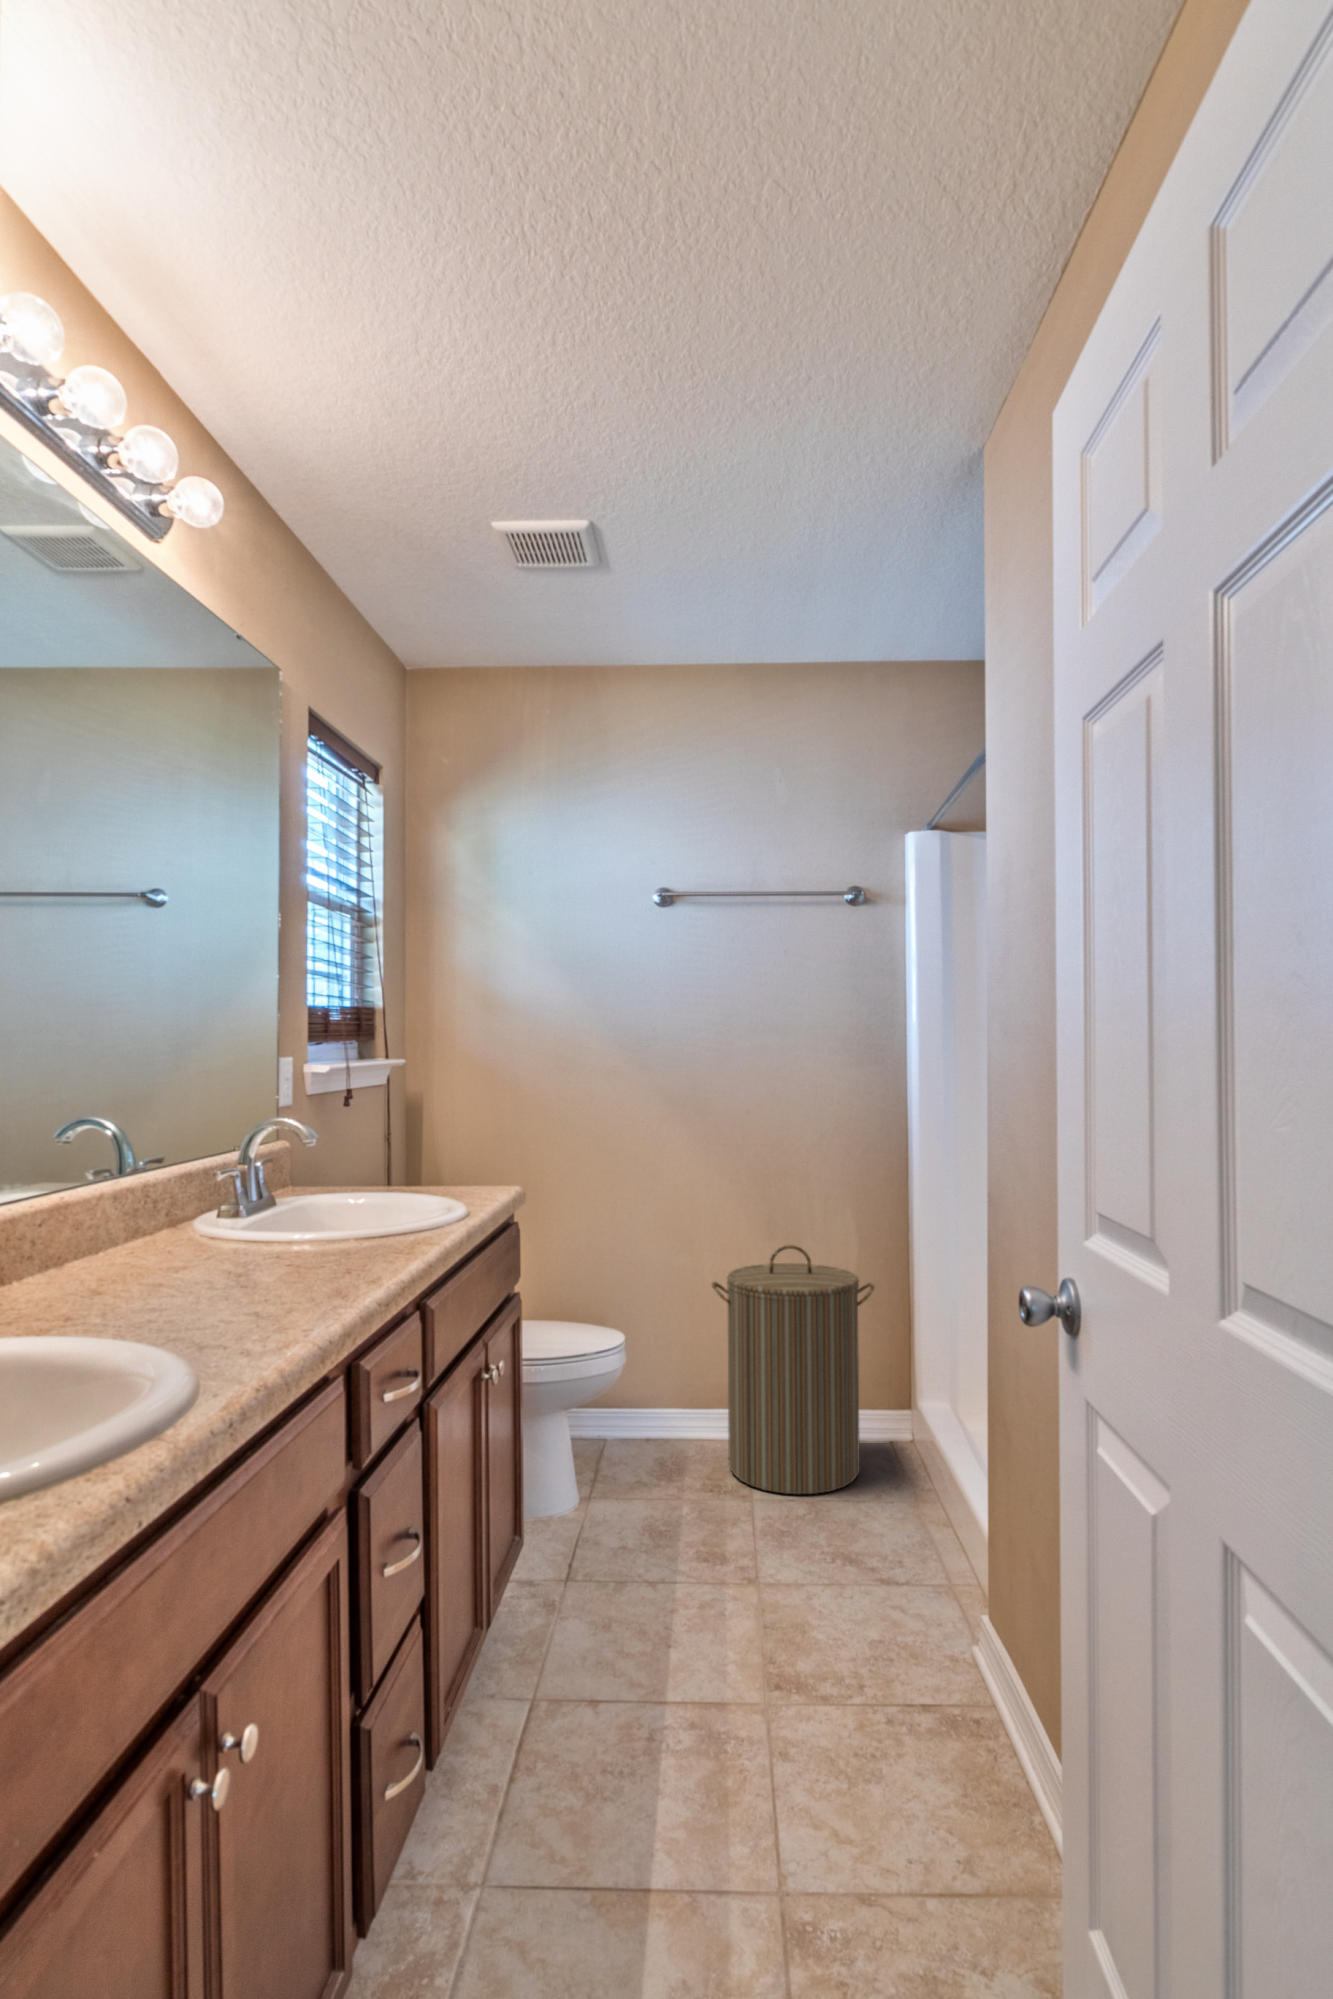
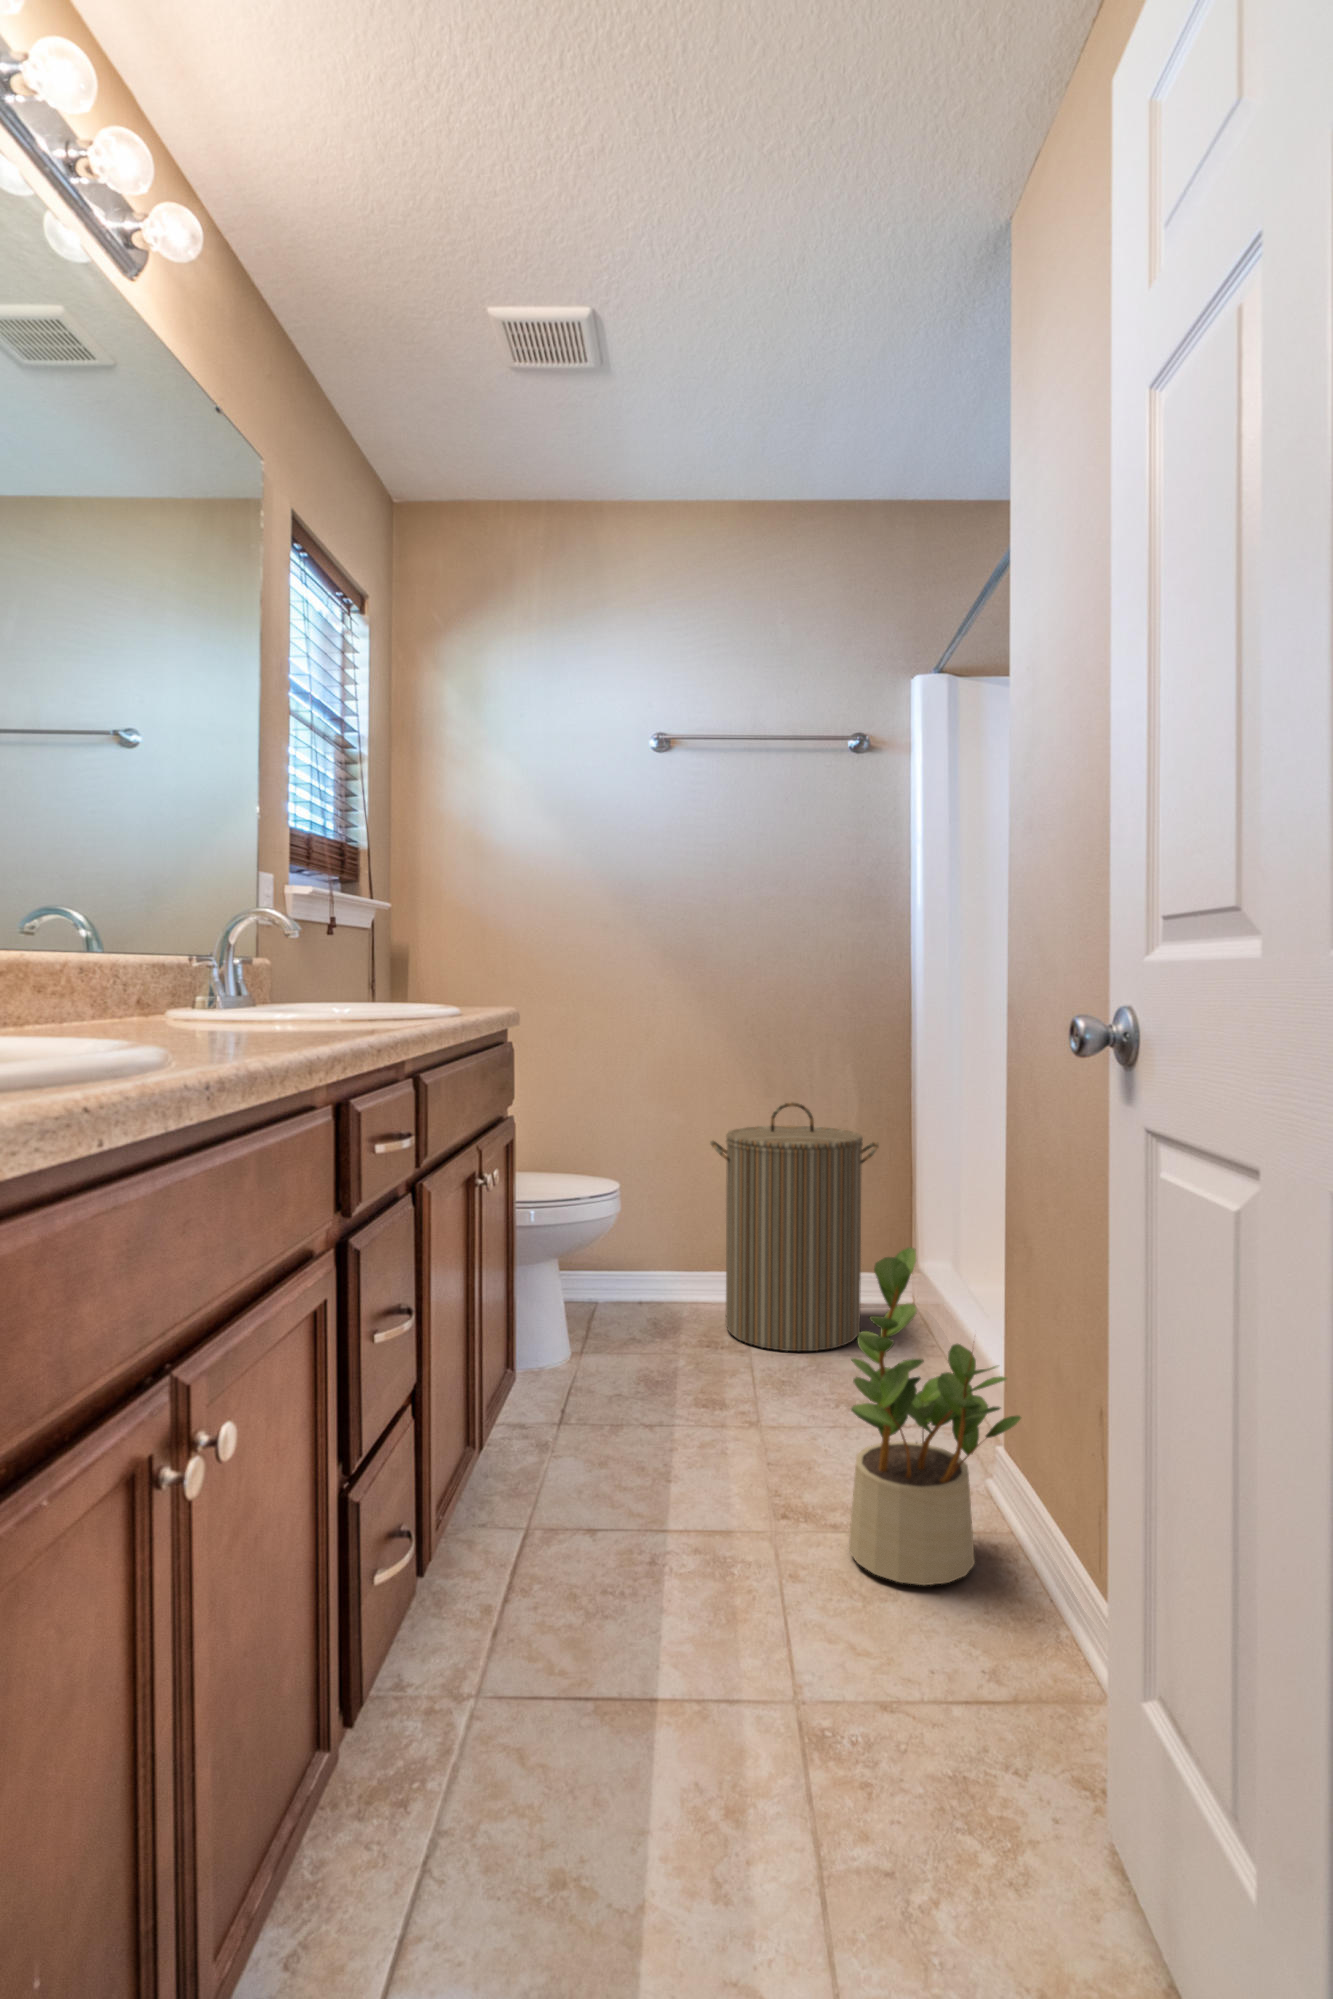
potted plant: none [838,1435,1001,1773] -> present [849,1247,1021,1585]

